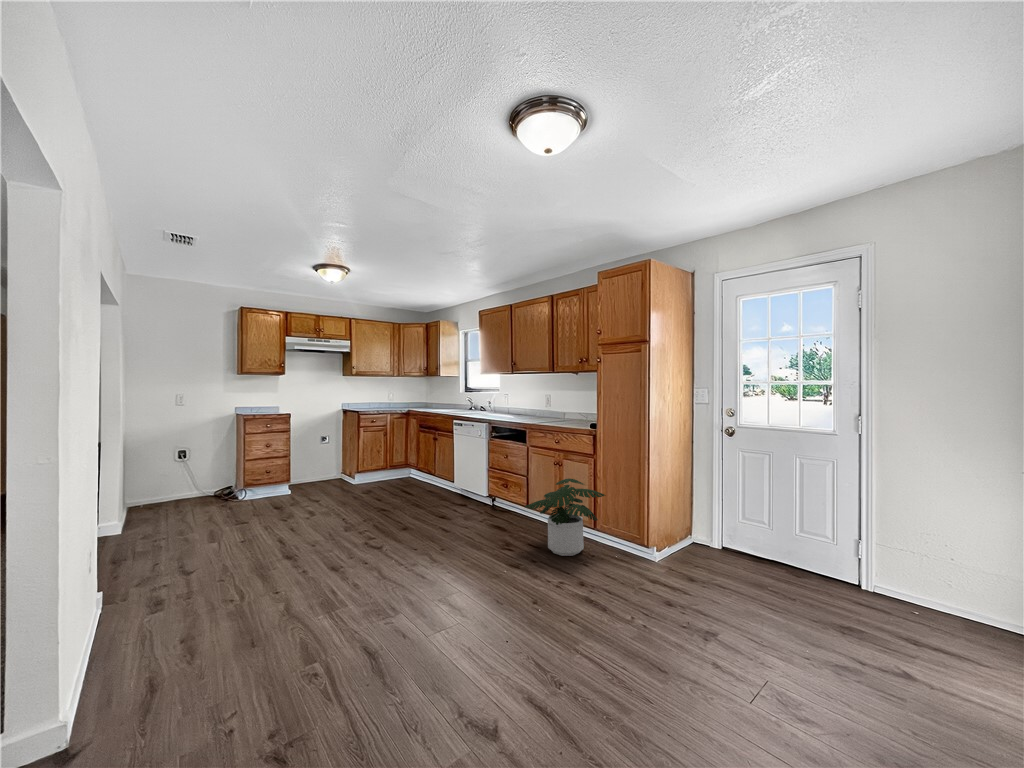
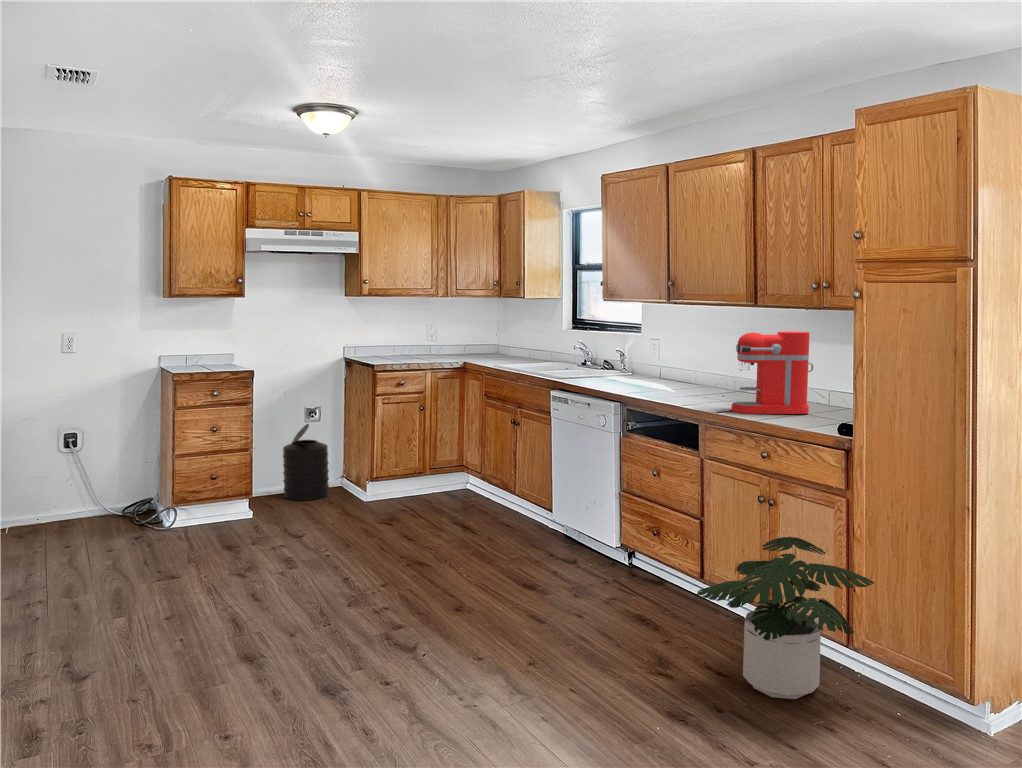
coffee maker: none [541,384,579,423] -> present [732,331,813,414]
trash can: none [305,444,332,487] -> present [283,424,329,501]

